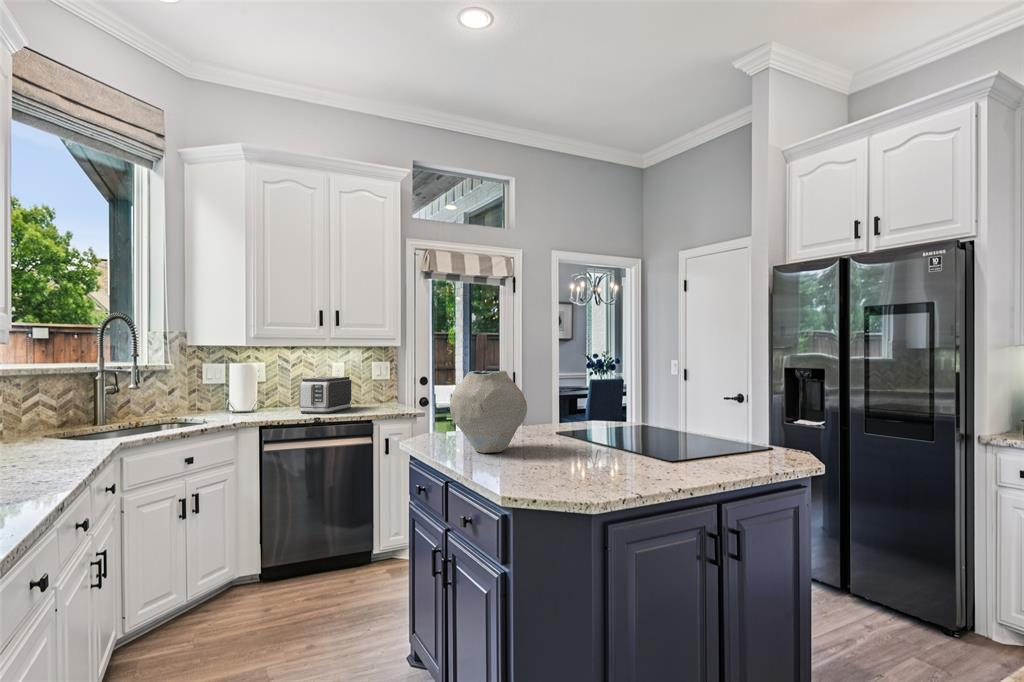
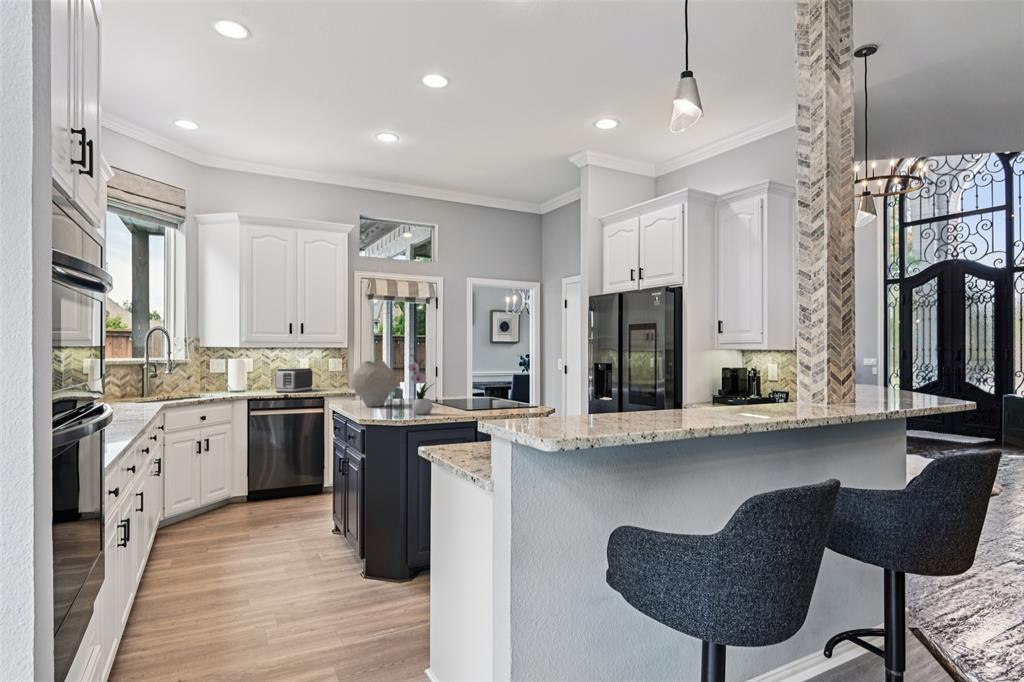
flower arrangement: none [590,360,638,481] -> present [408,354,433,415]

